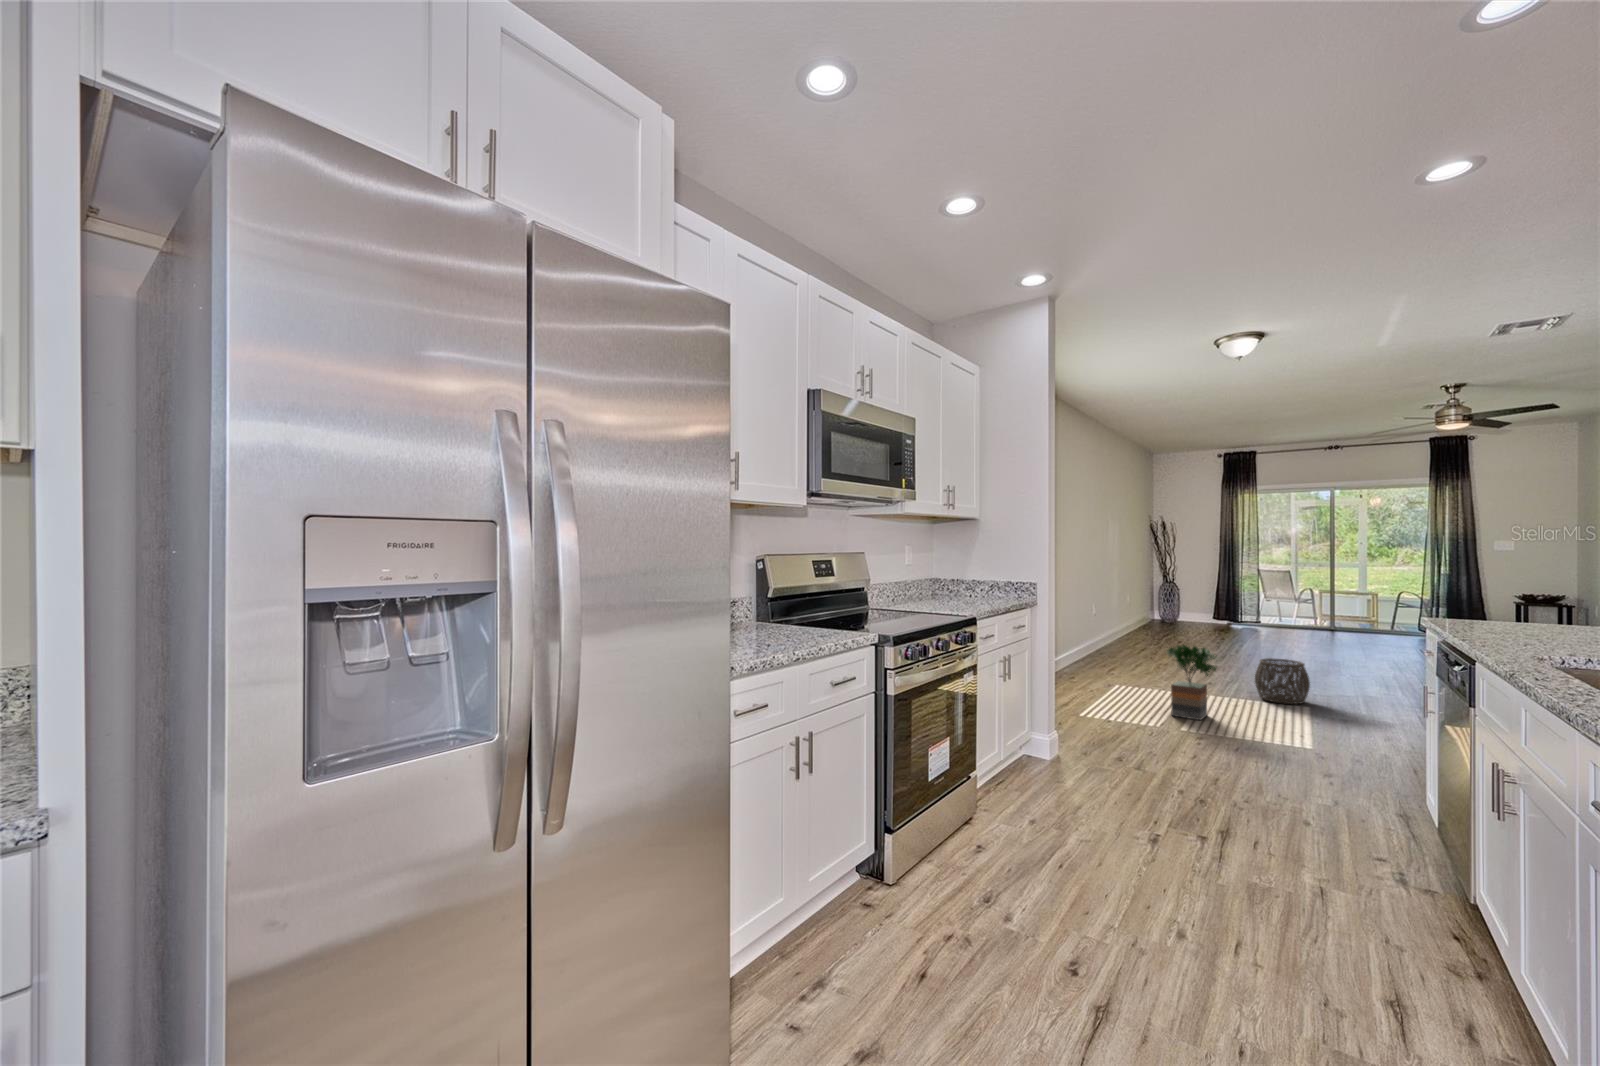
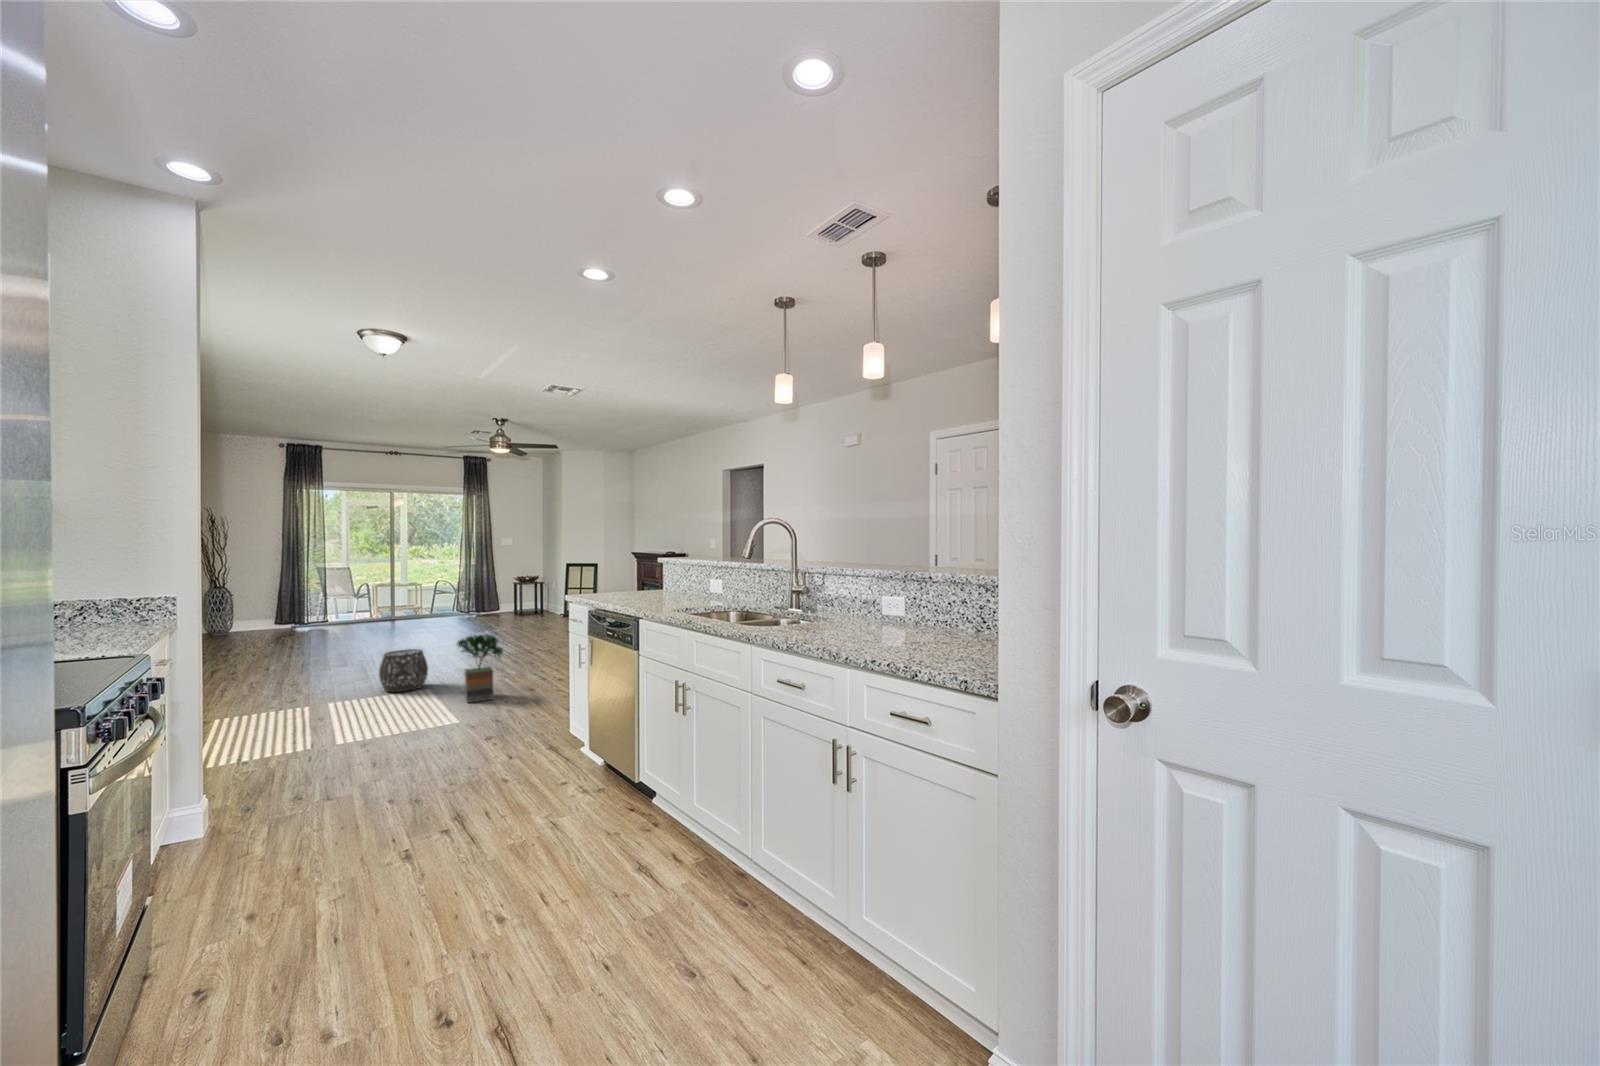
potted tree: present [1167,645,1216,720] -> present [457,634,503,703]

